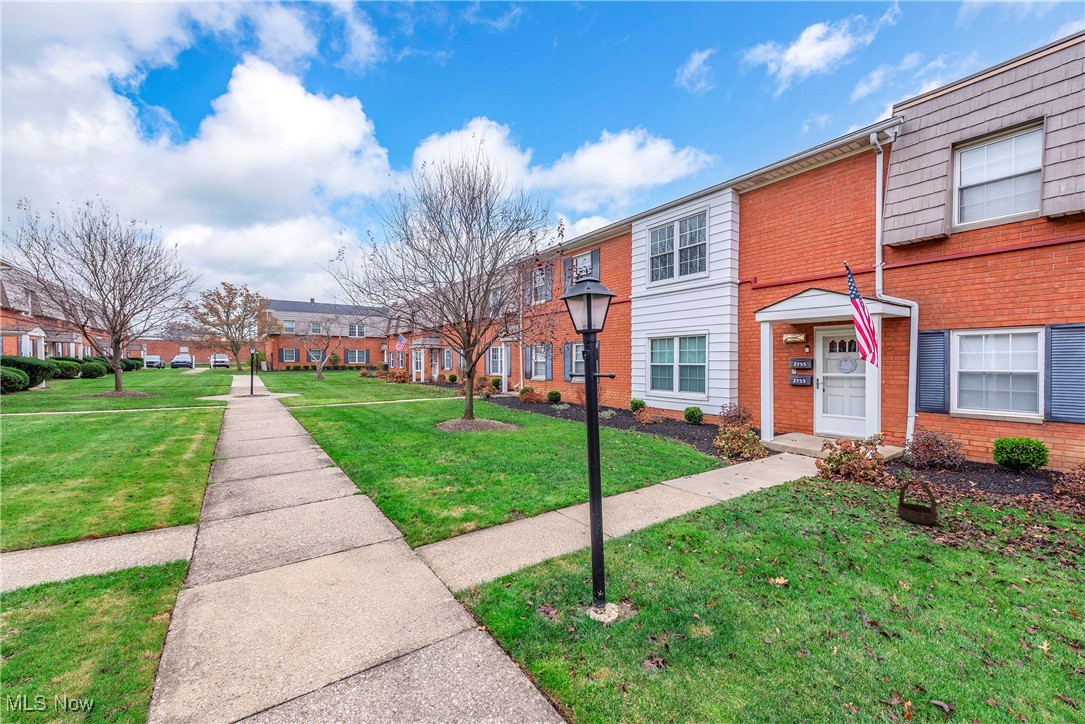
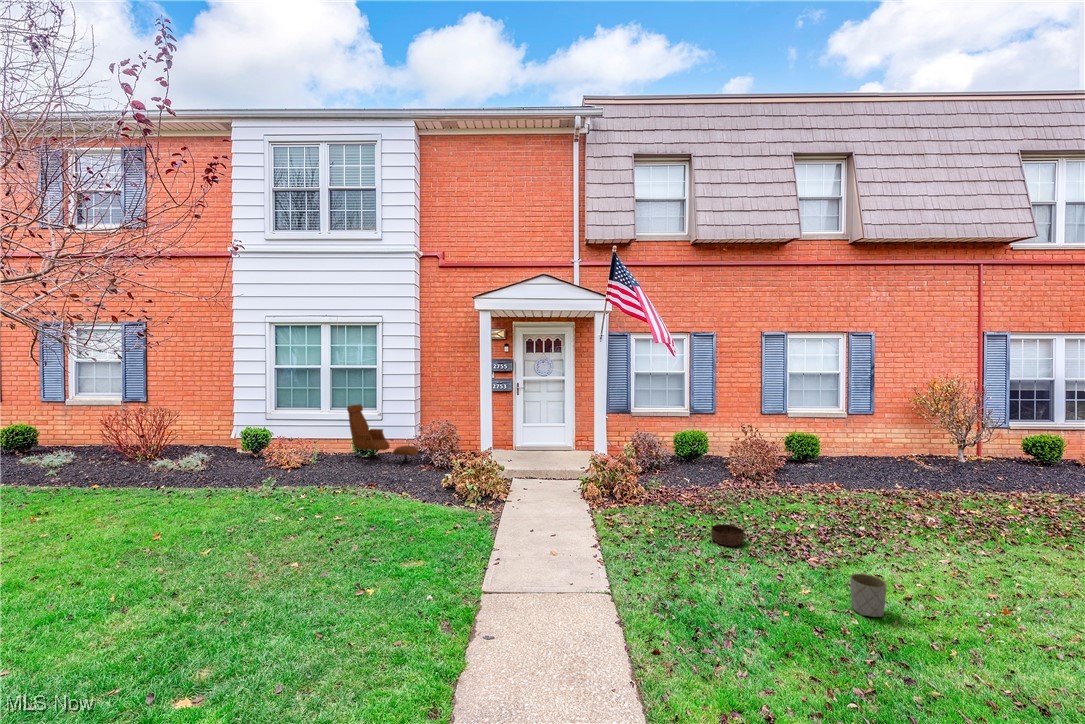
lounge chair: none [681,388,726,432] -> present [347,405,418,466]
planter: none [951,547,994,592] -> present [850,574,887,617]

